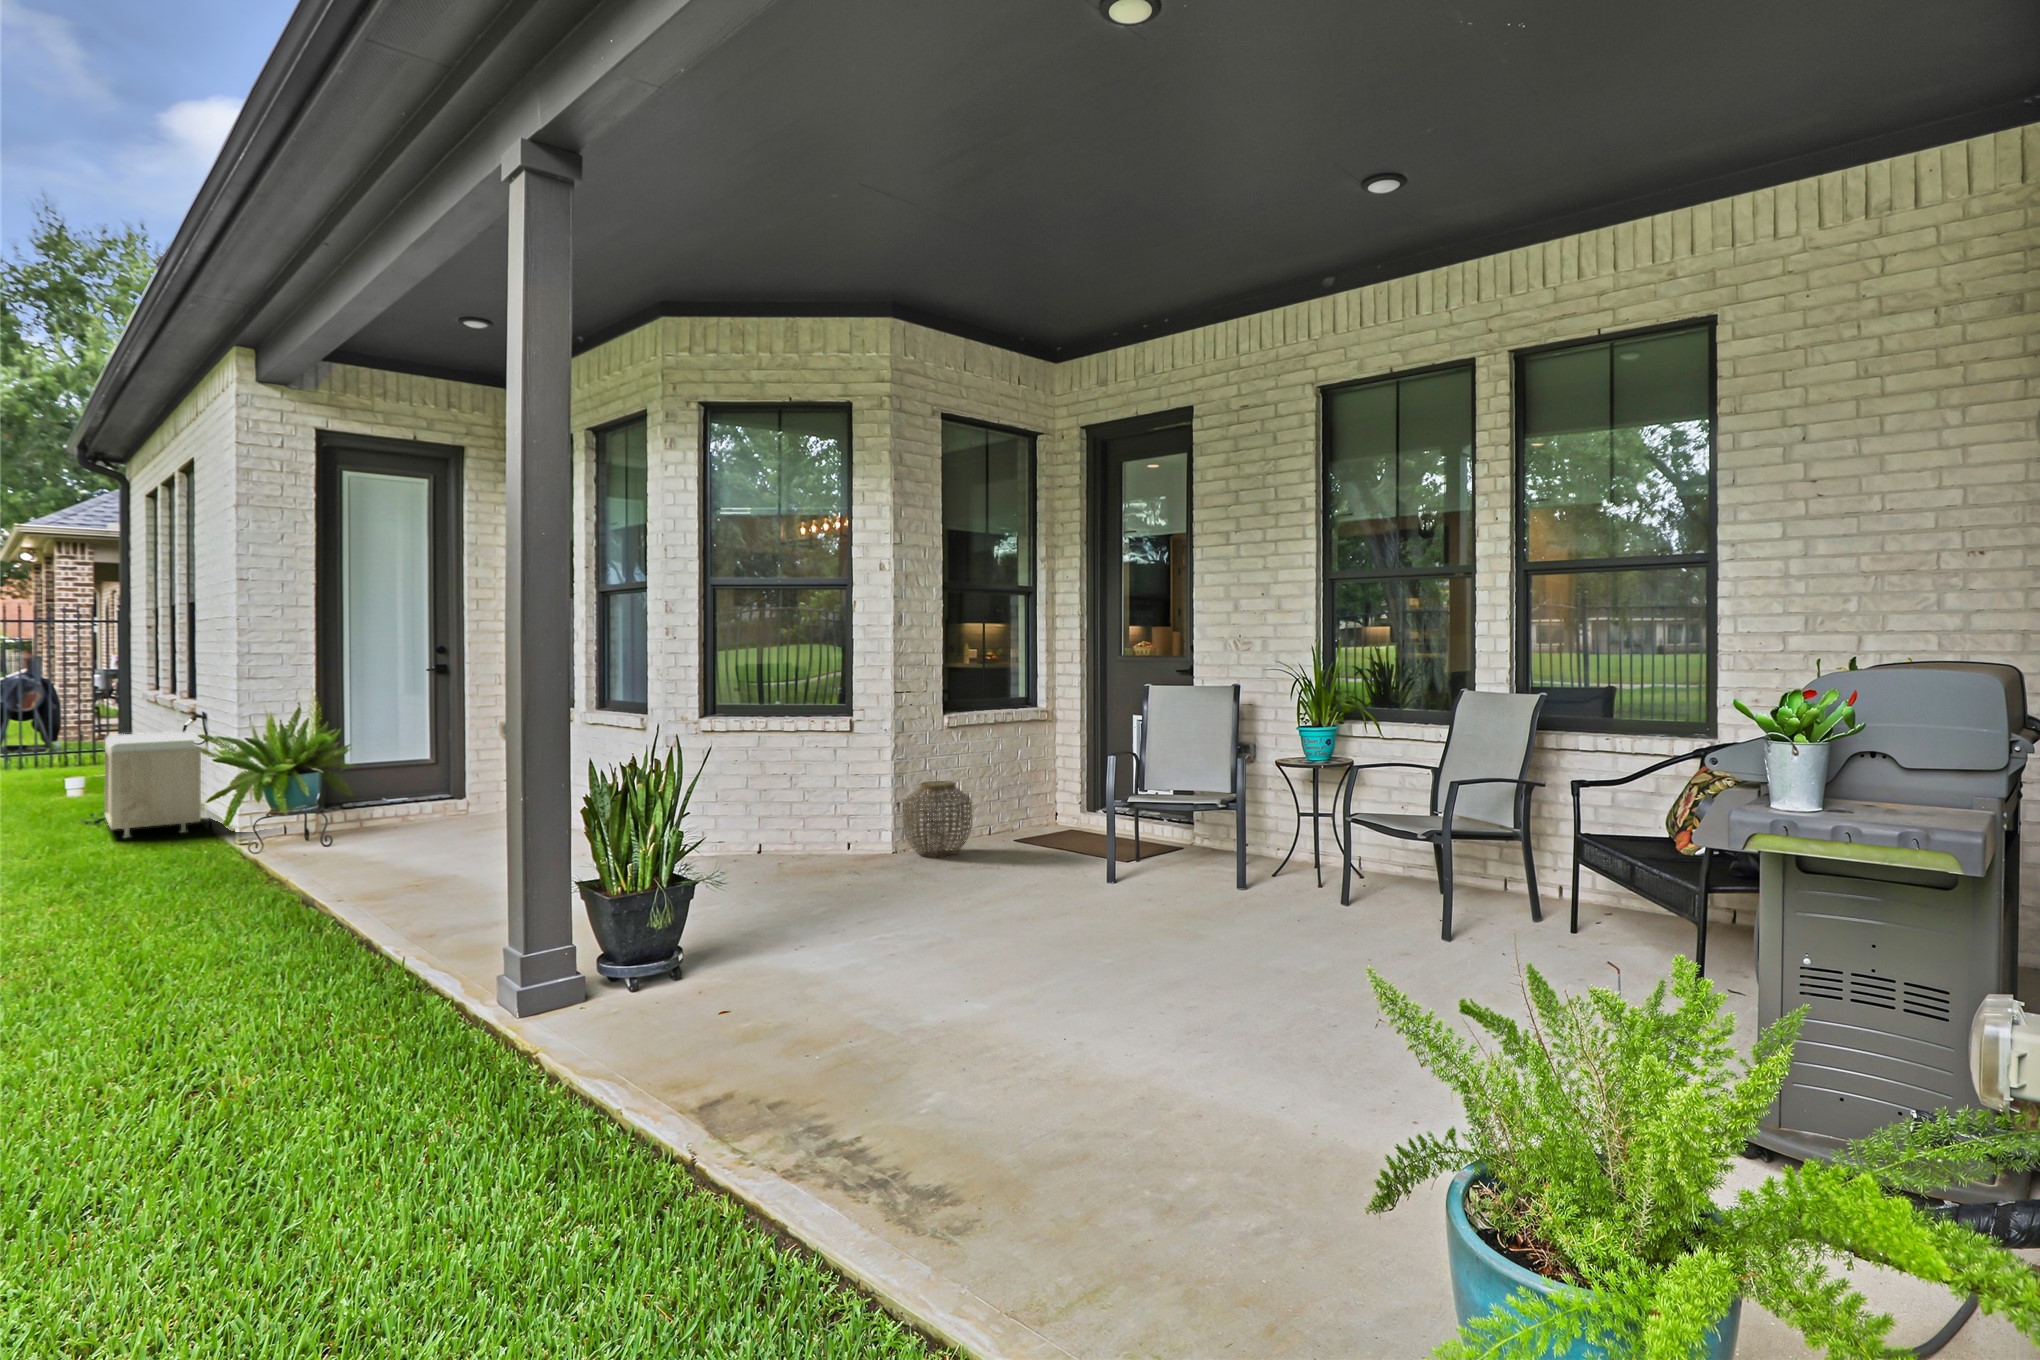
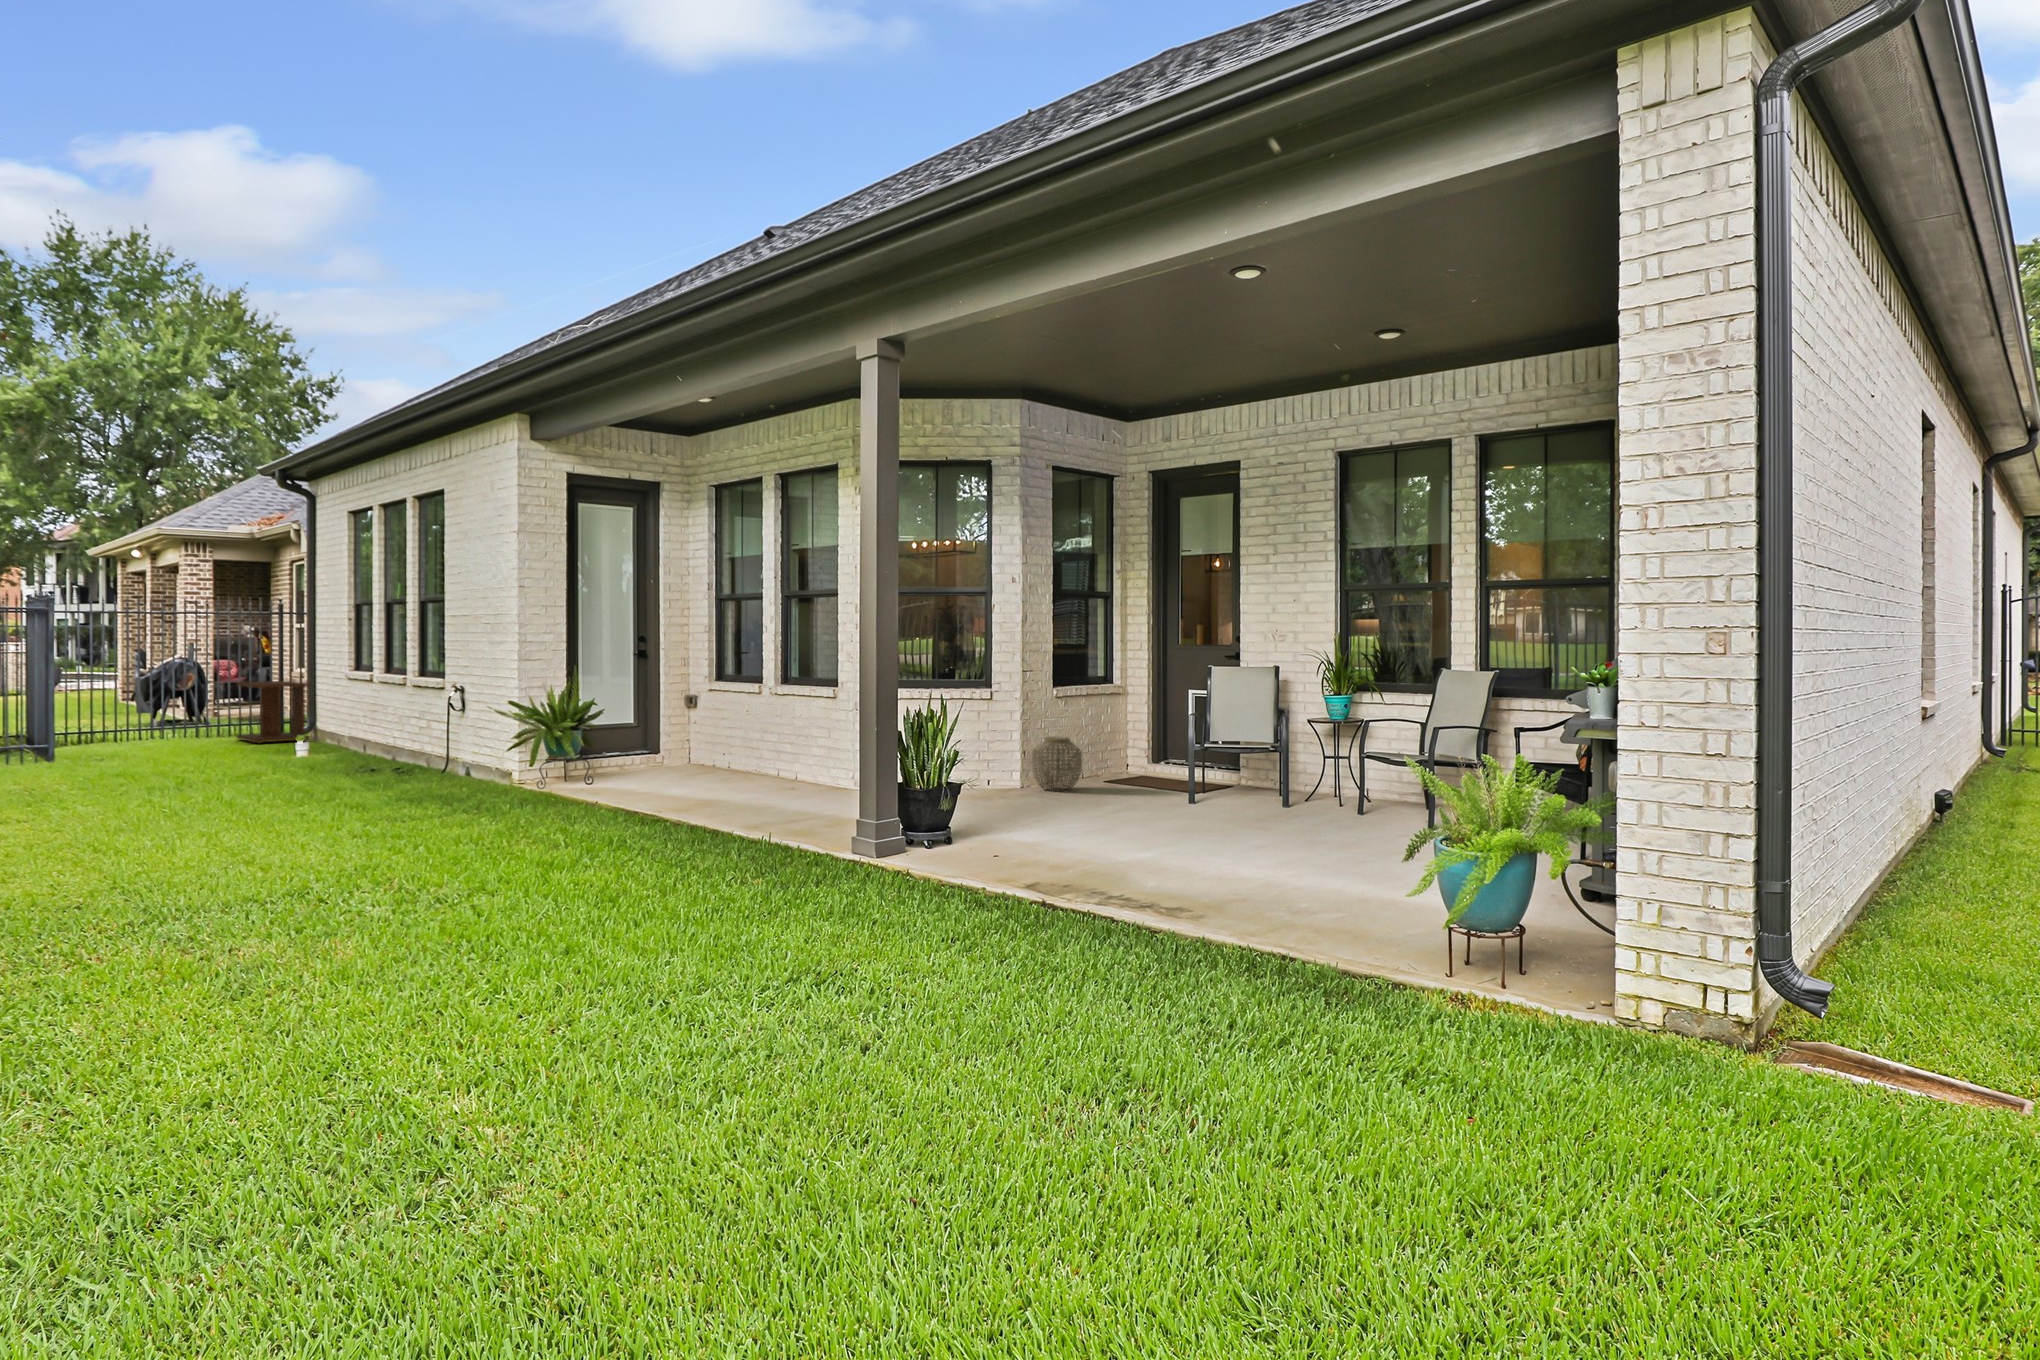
side table: none [44,698,126,775] -> present [236,681,309,744]
storage bench: present [105,732,202,838] -> none [401,703,488,780]

